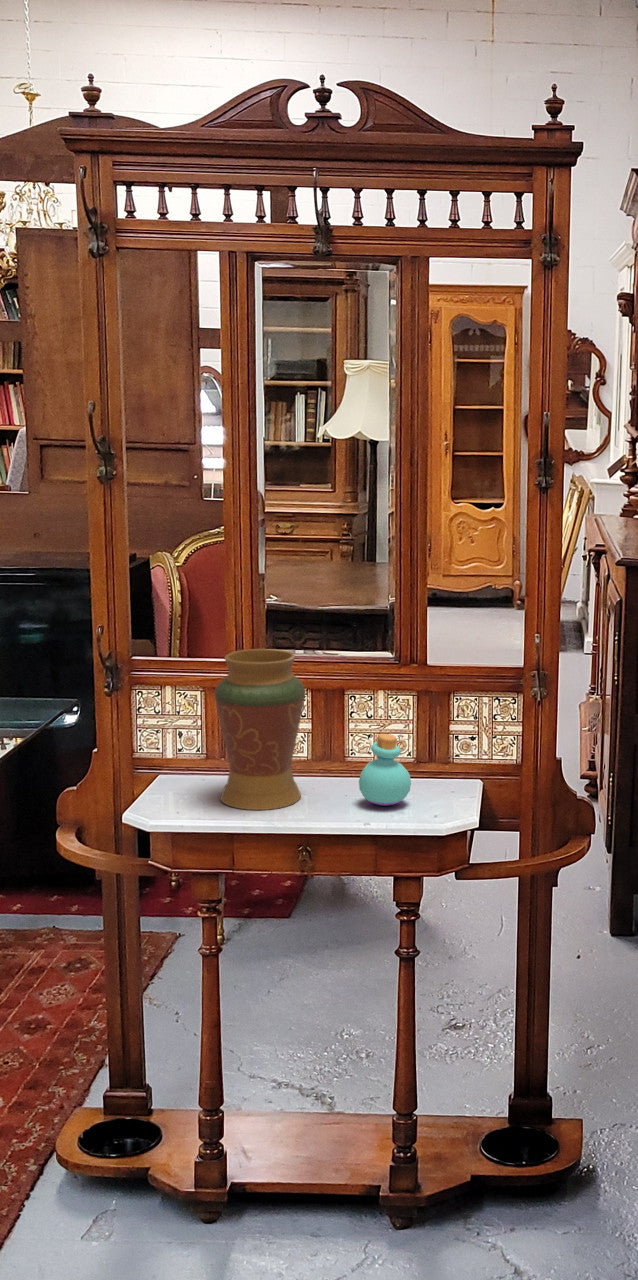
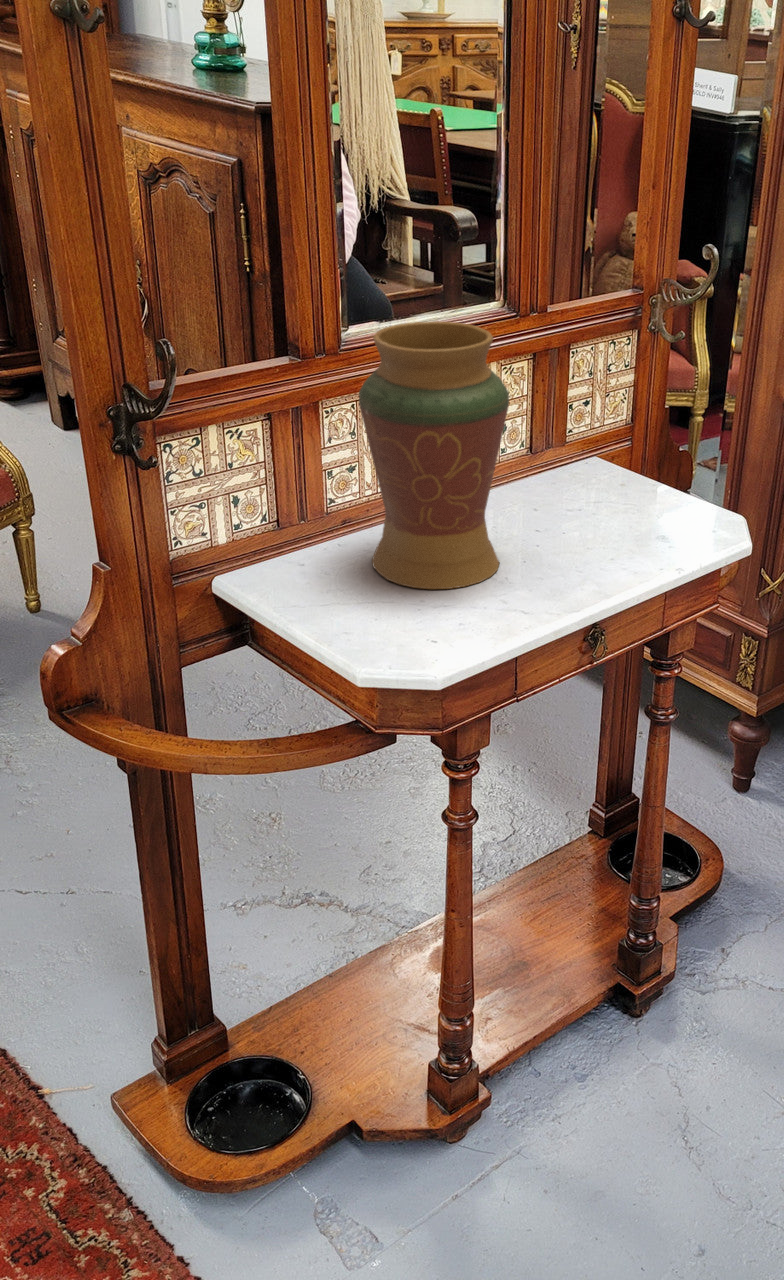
perfume bottle: present [359,734,411,806] -> none [556,419,631,524]

